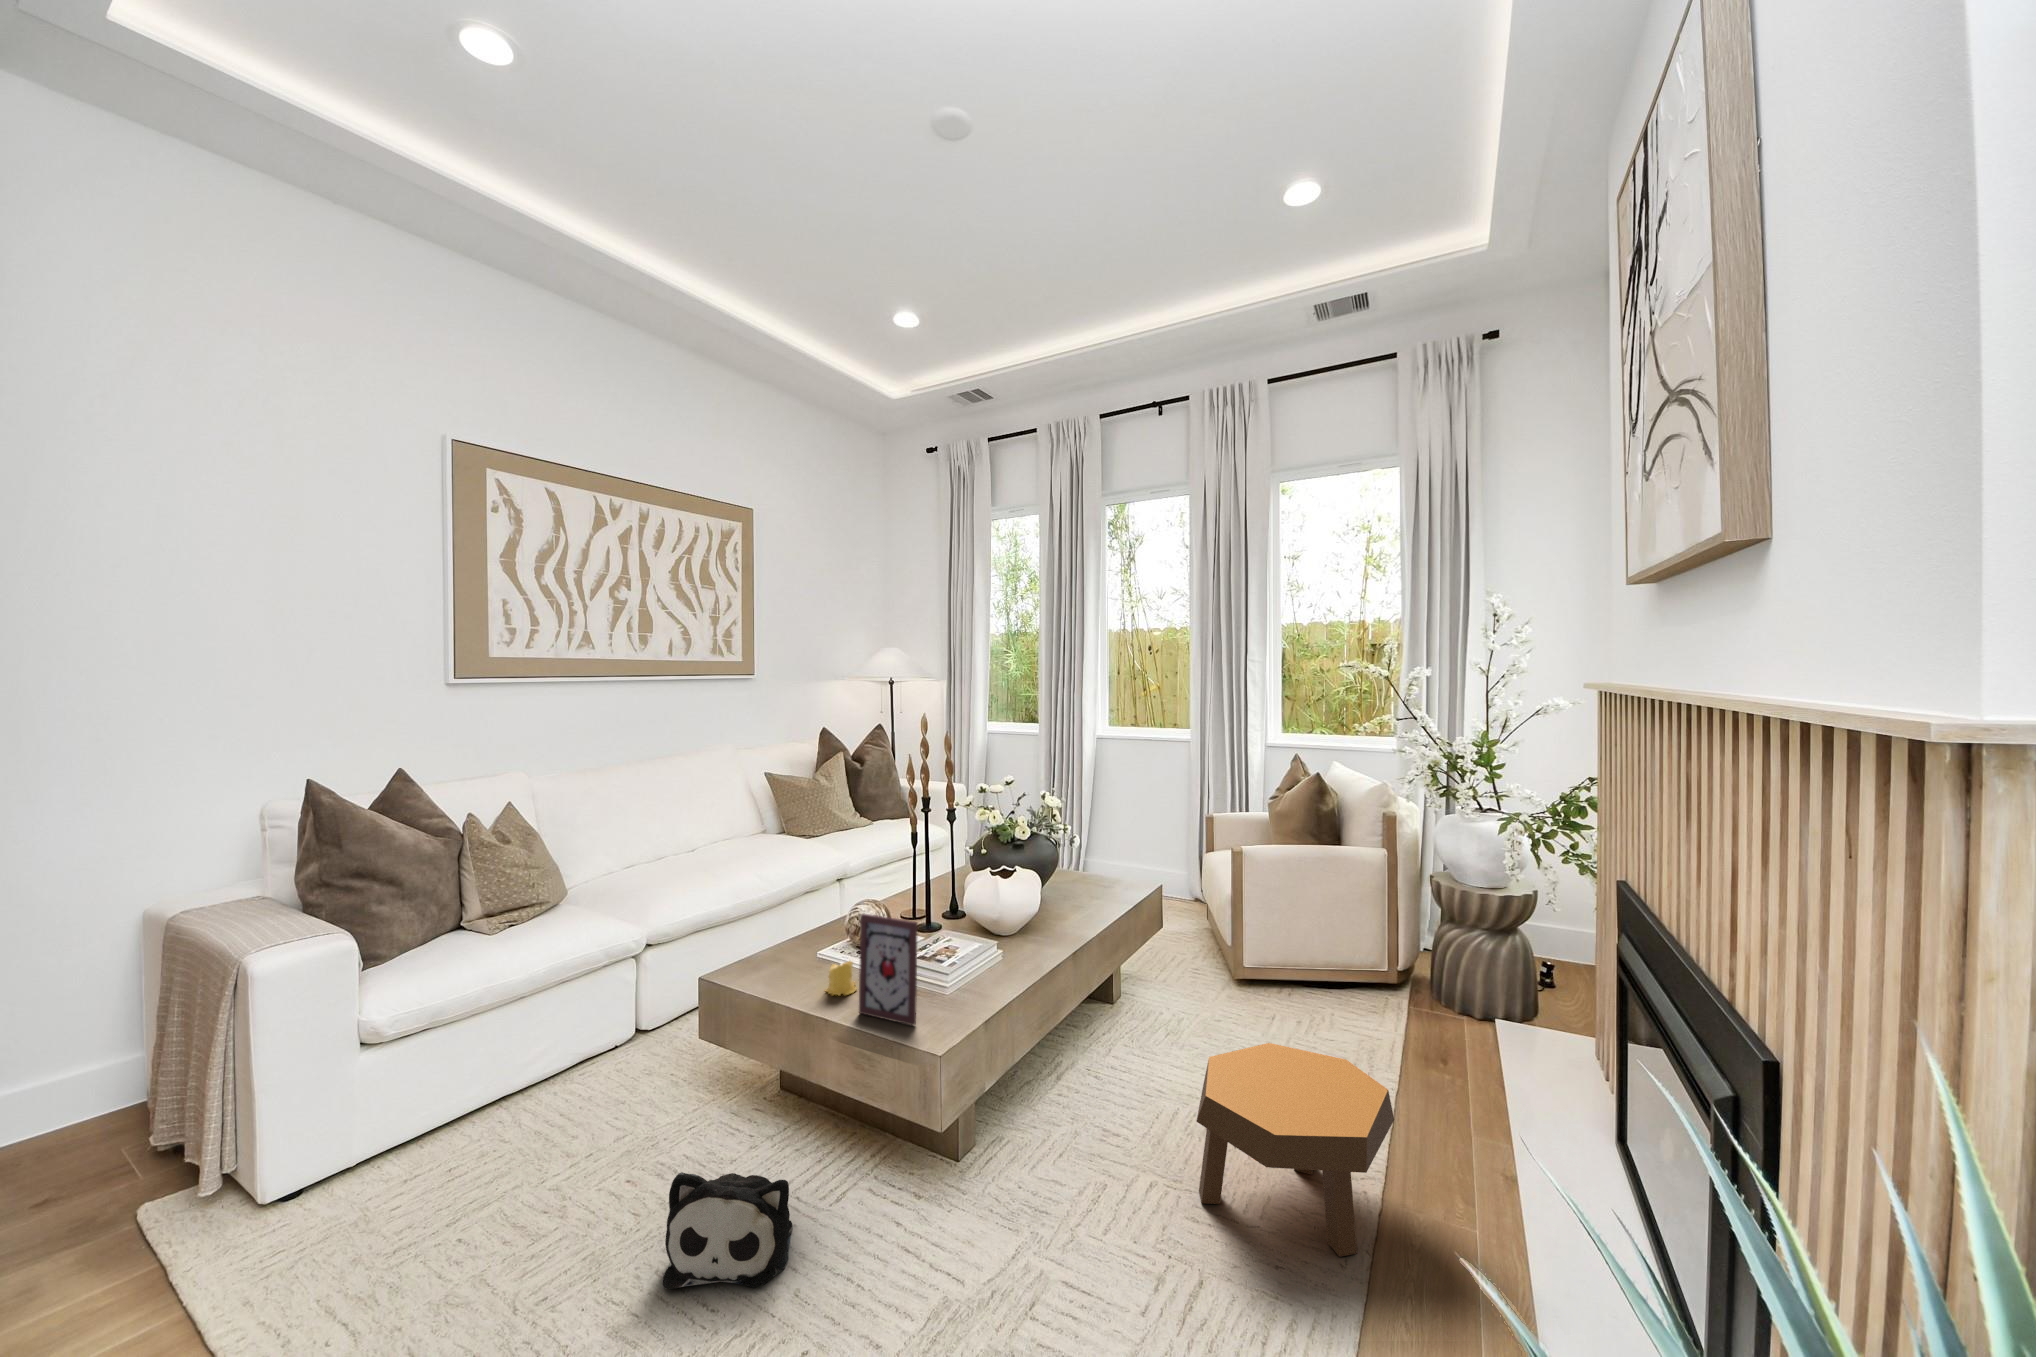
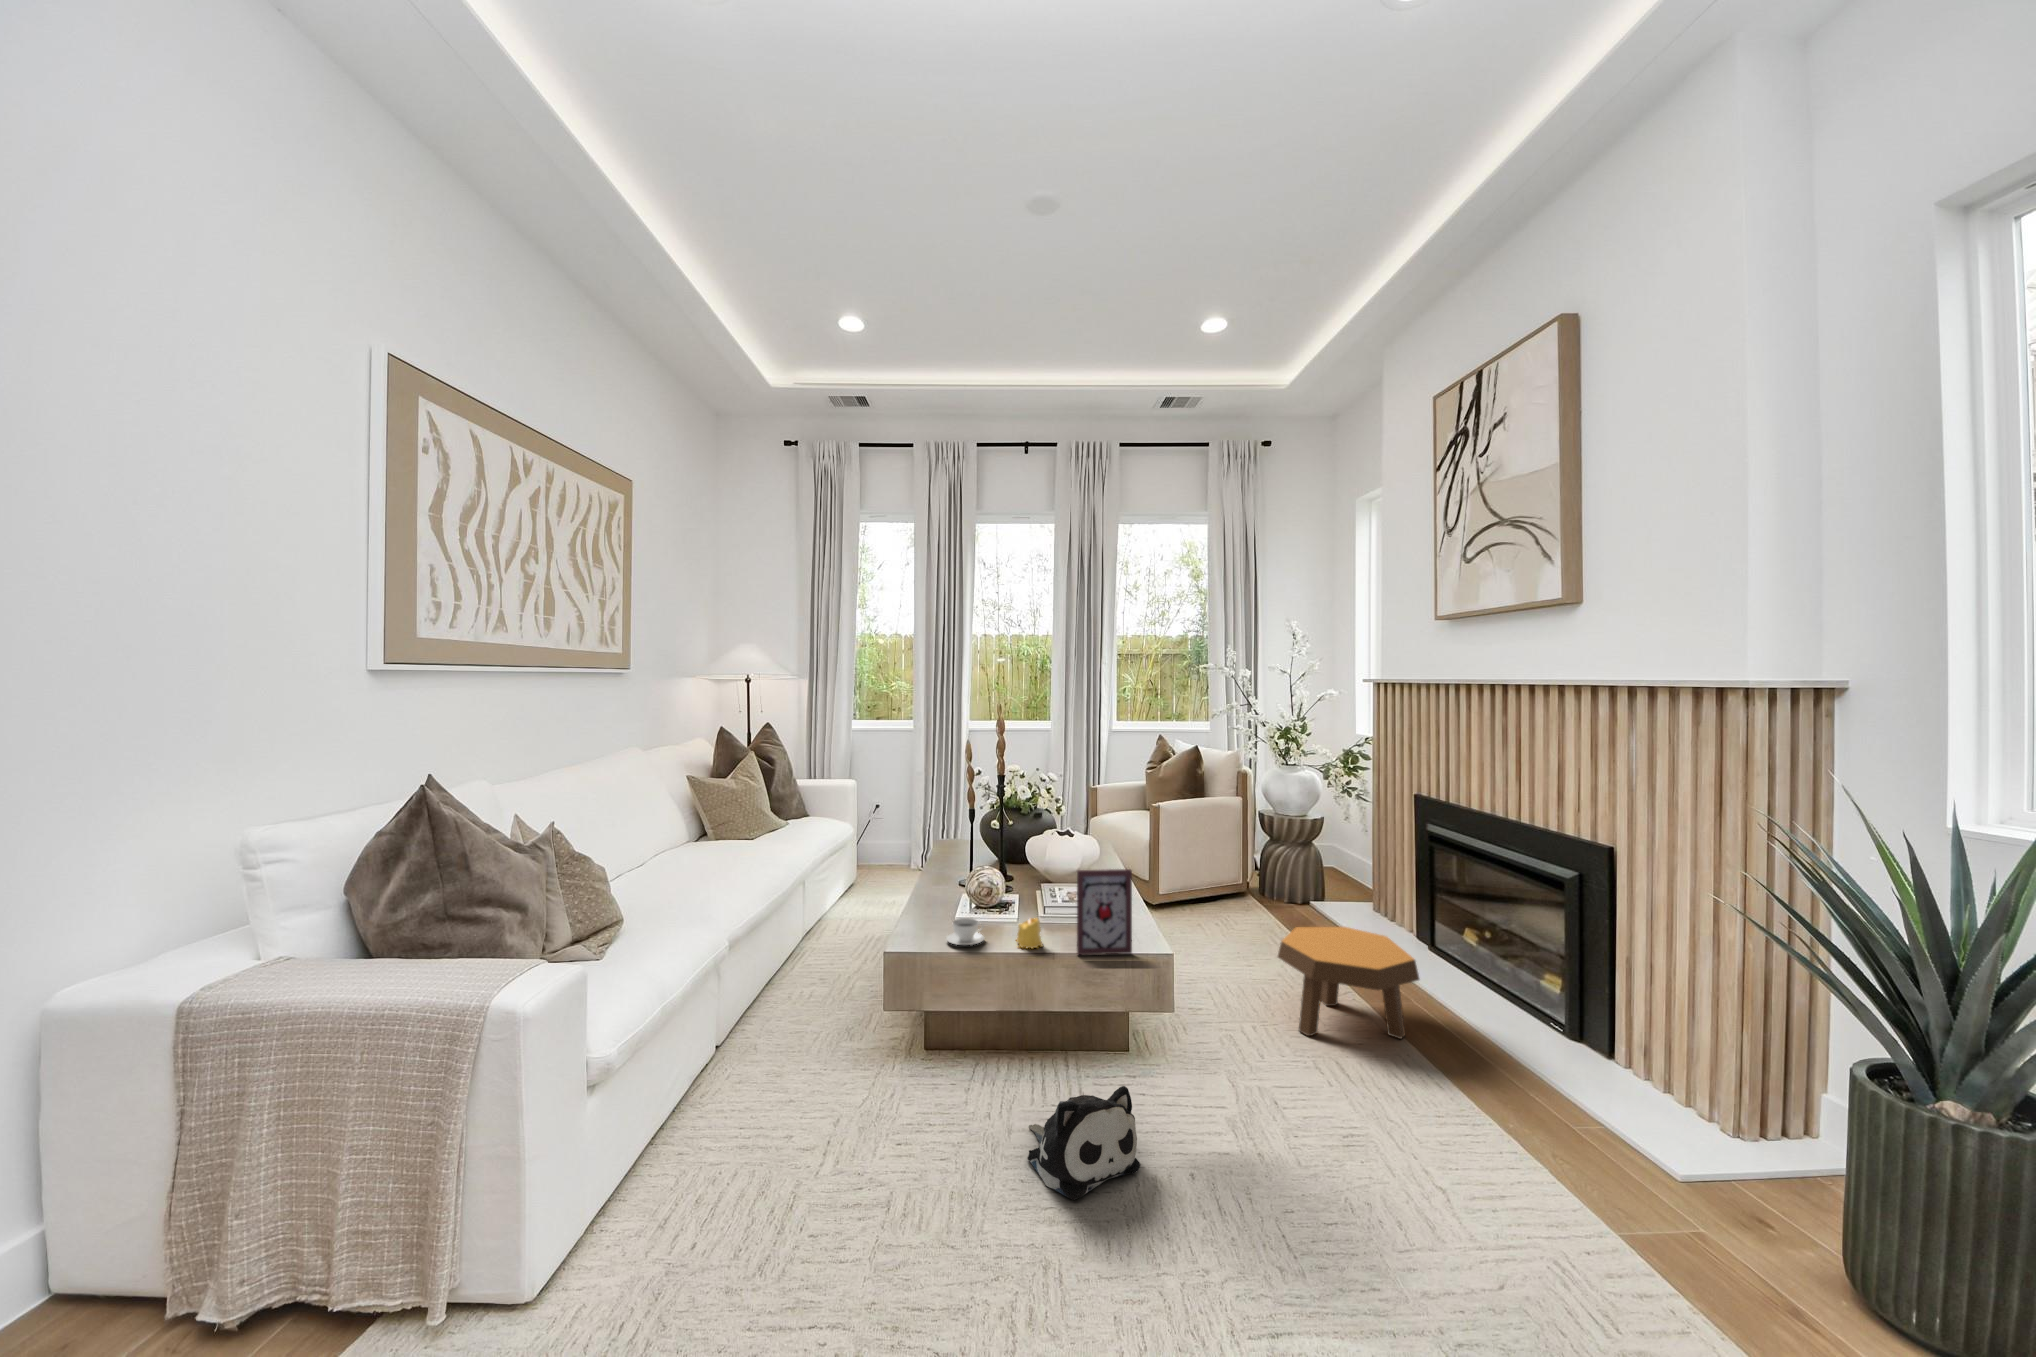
teacup: none [773,947,816,978] -> present [946,918,984,945]

